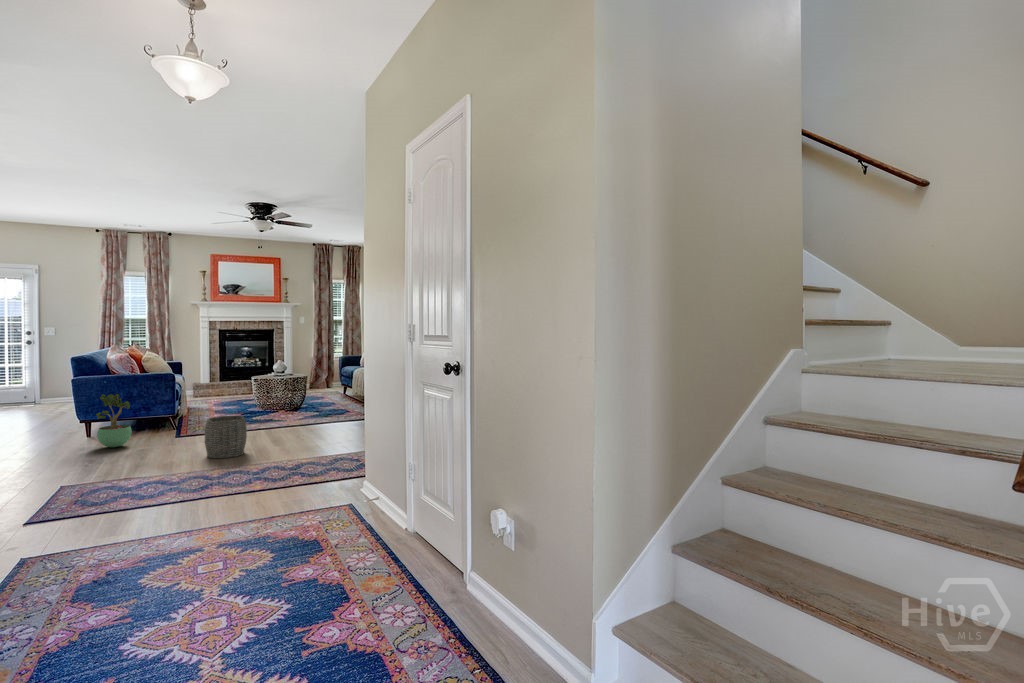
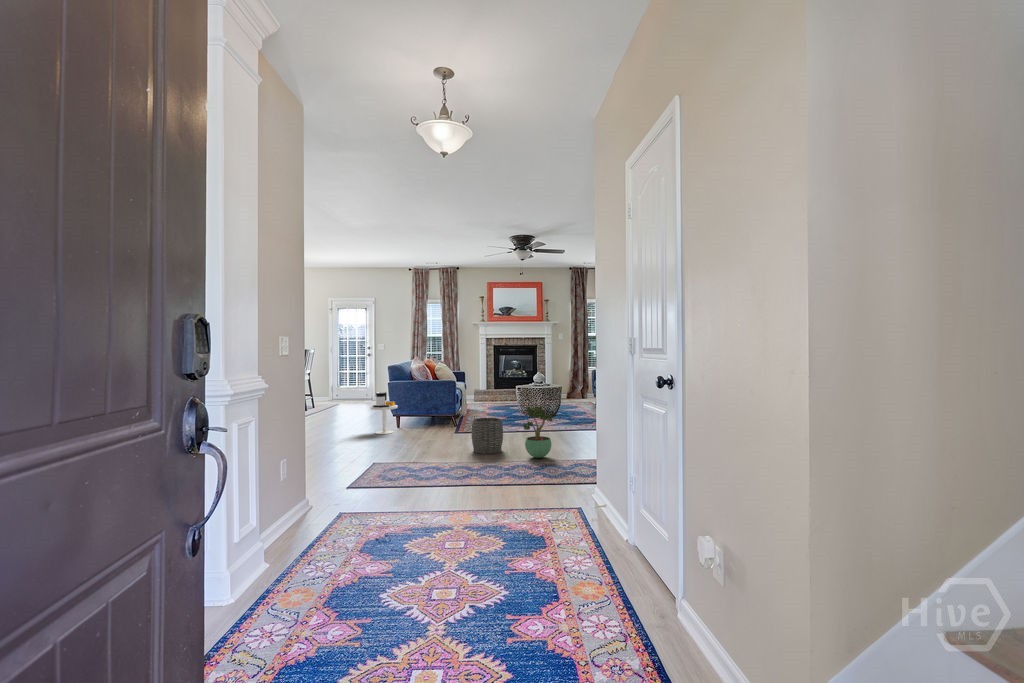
side table: none [38,390,84,446] -> present [371,392,398,434]
potted plant: present [96,393,132,447] -> present [523,406,552,458]

